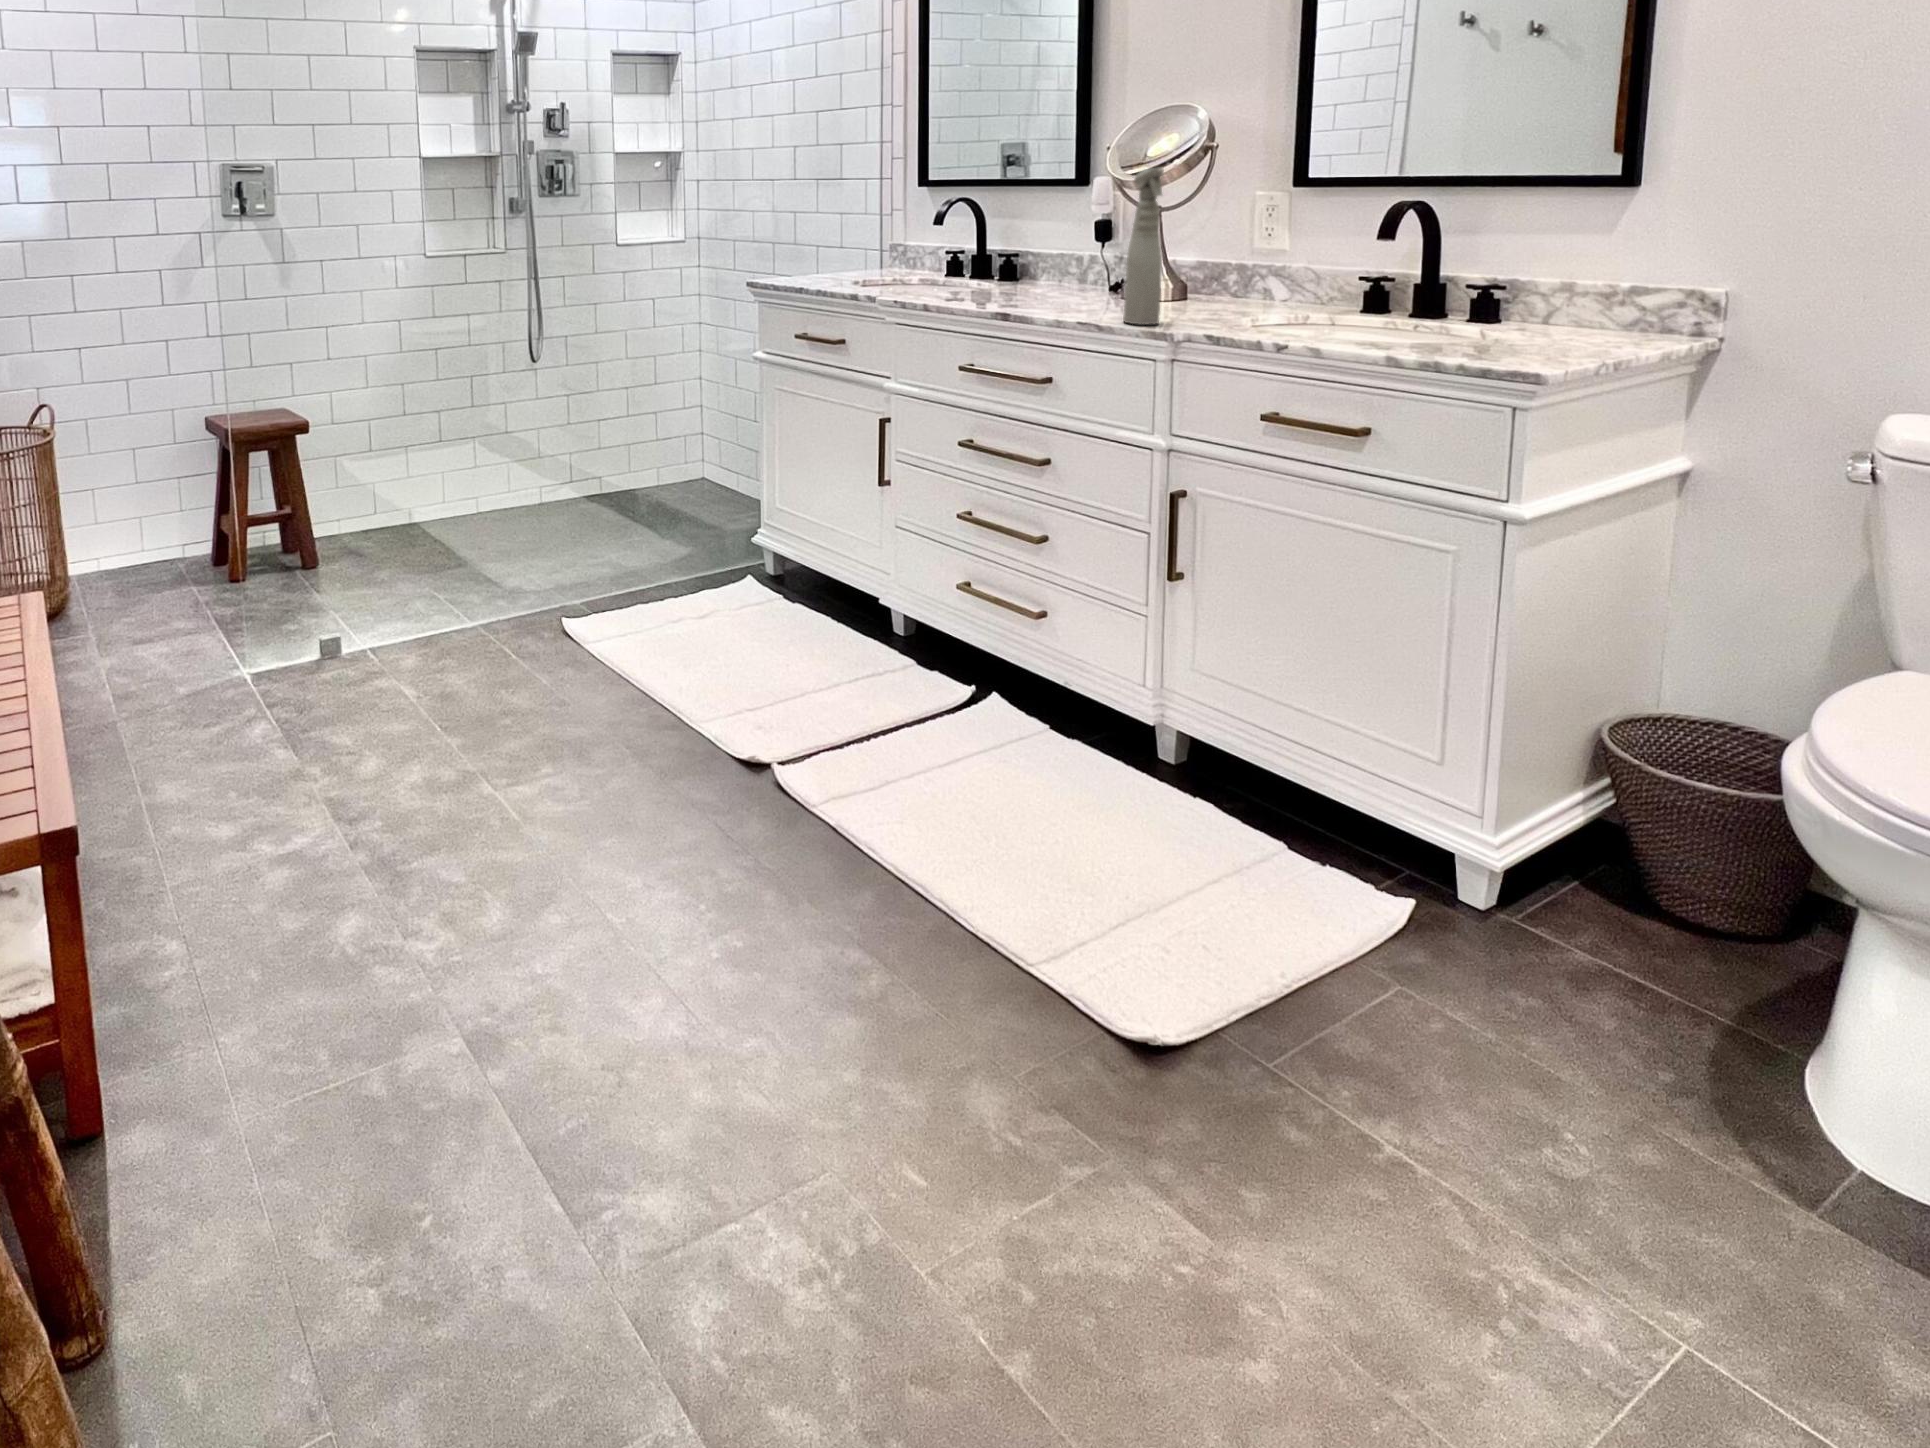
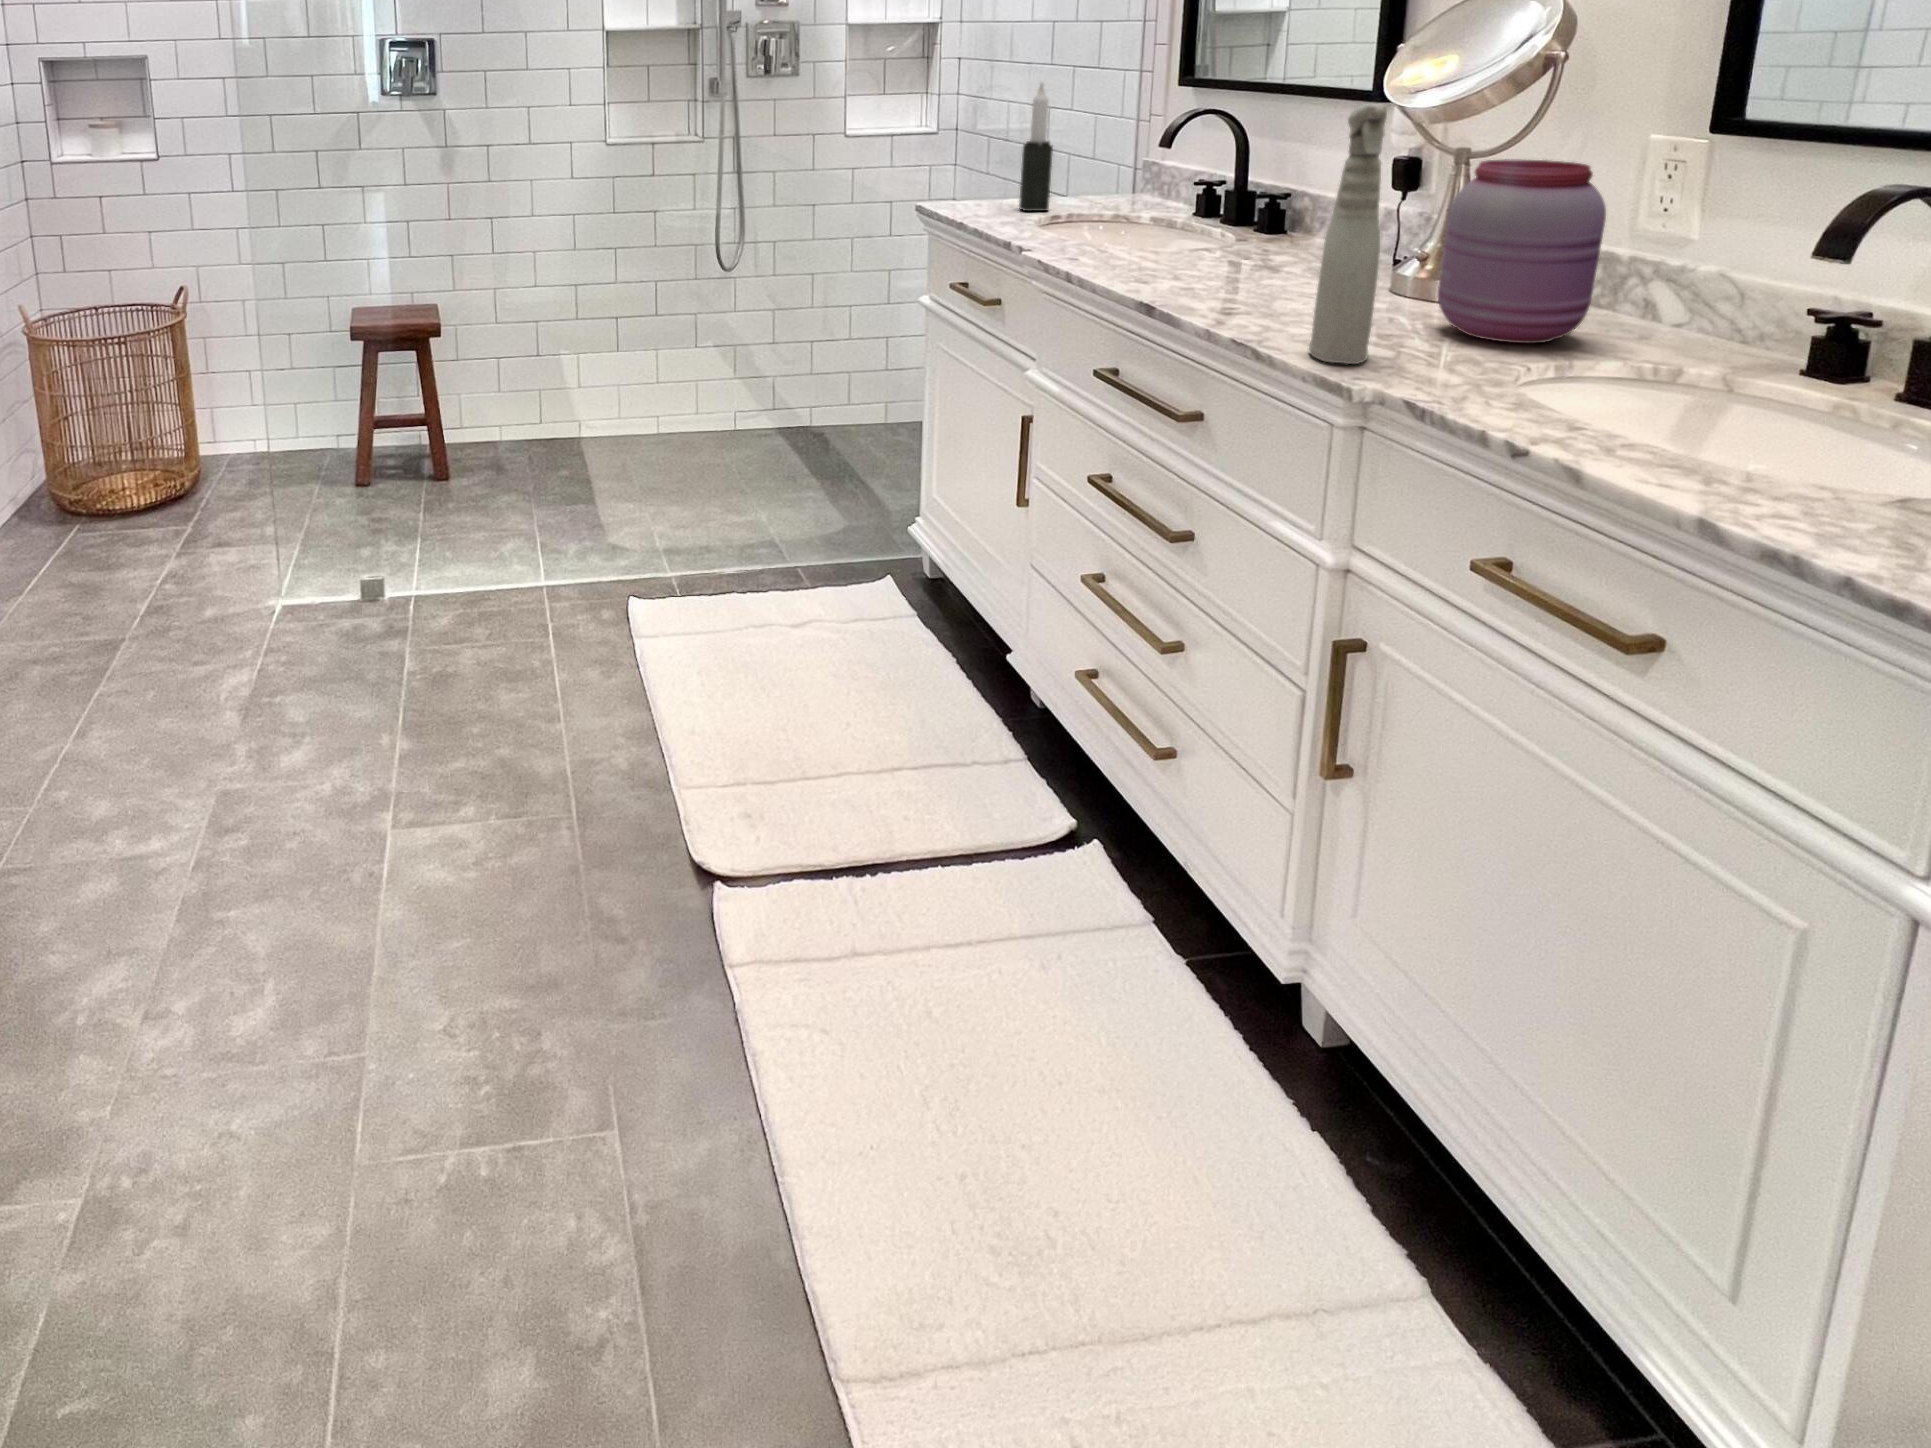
candle: none [823,185,846,281] -> present [1019,82,1053,211]
jar: none [1172,206,1258,312] -> present [1438,159,1606,343]

